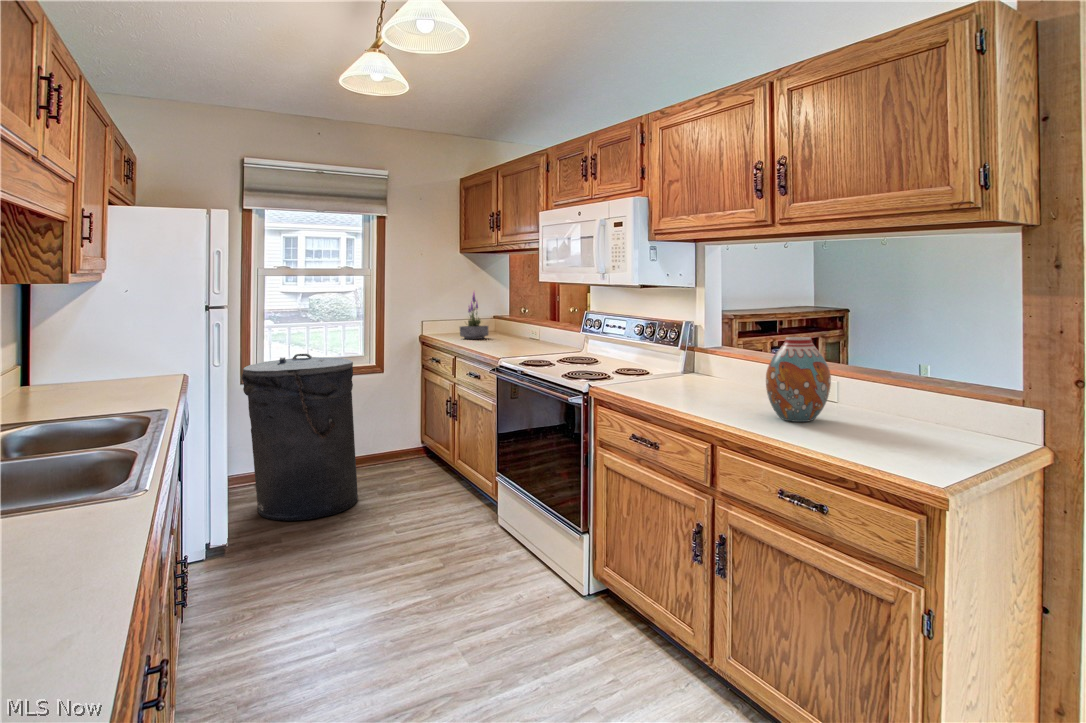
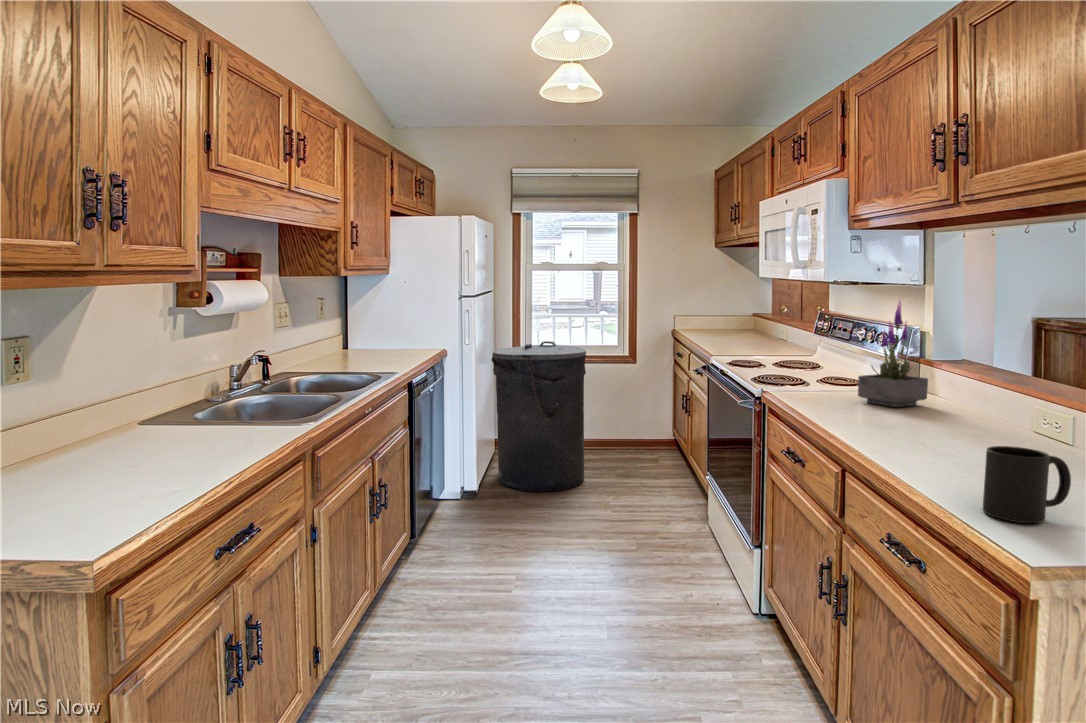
potted plant: present [460,293,489,339] -> present [858,302,928,407]
vase: present [766,337,831,422] -> none [923,352,1015,461]
mug: none [864,405,912,461] -> present [983,446,1071,523]

